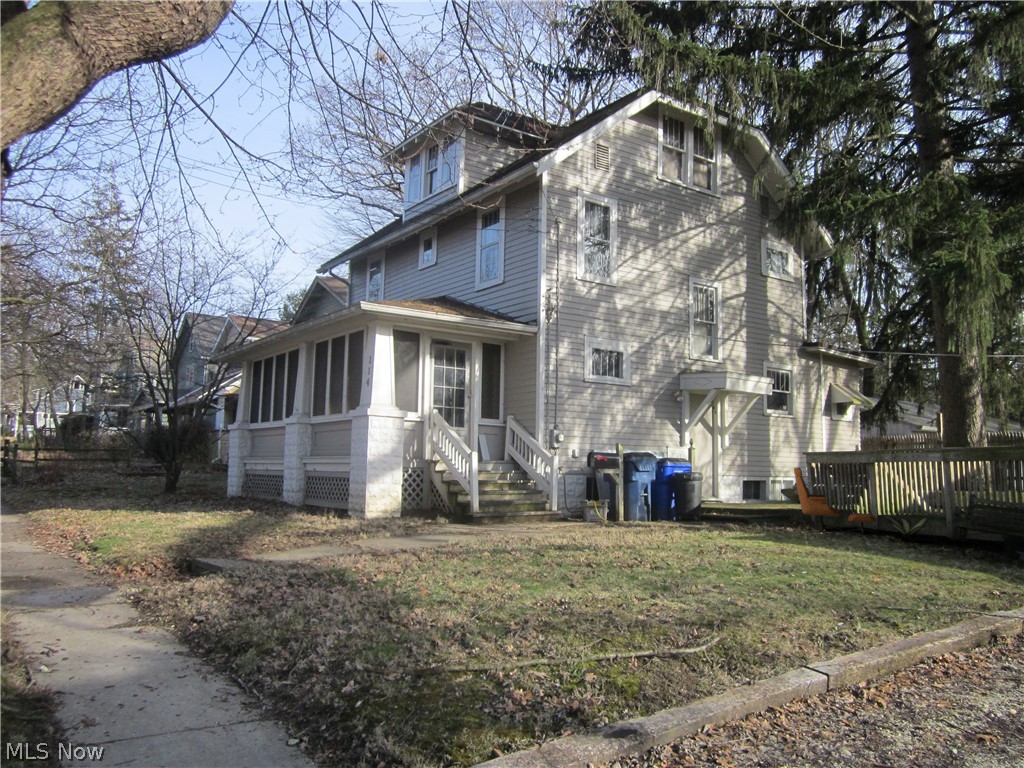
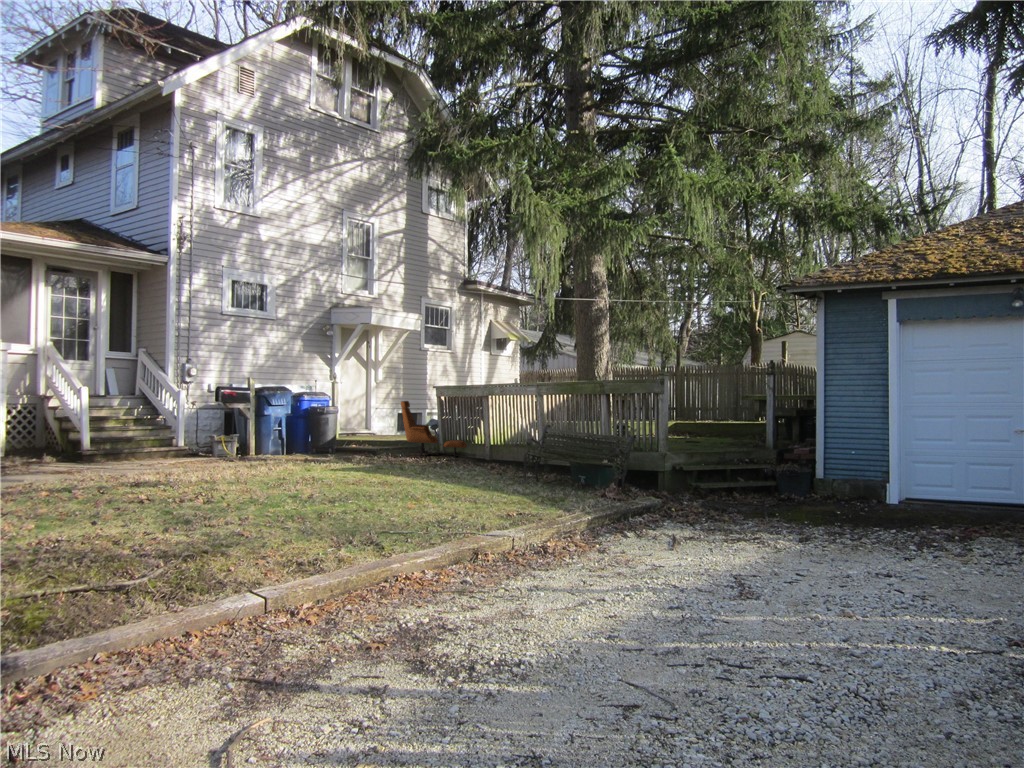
potted plant: present [882,515,933,542] -> none [461,441,503,463]

